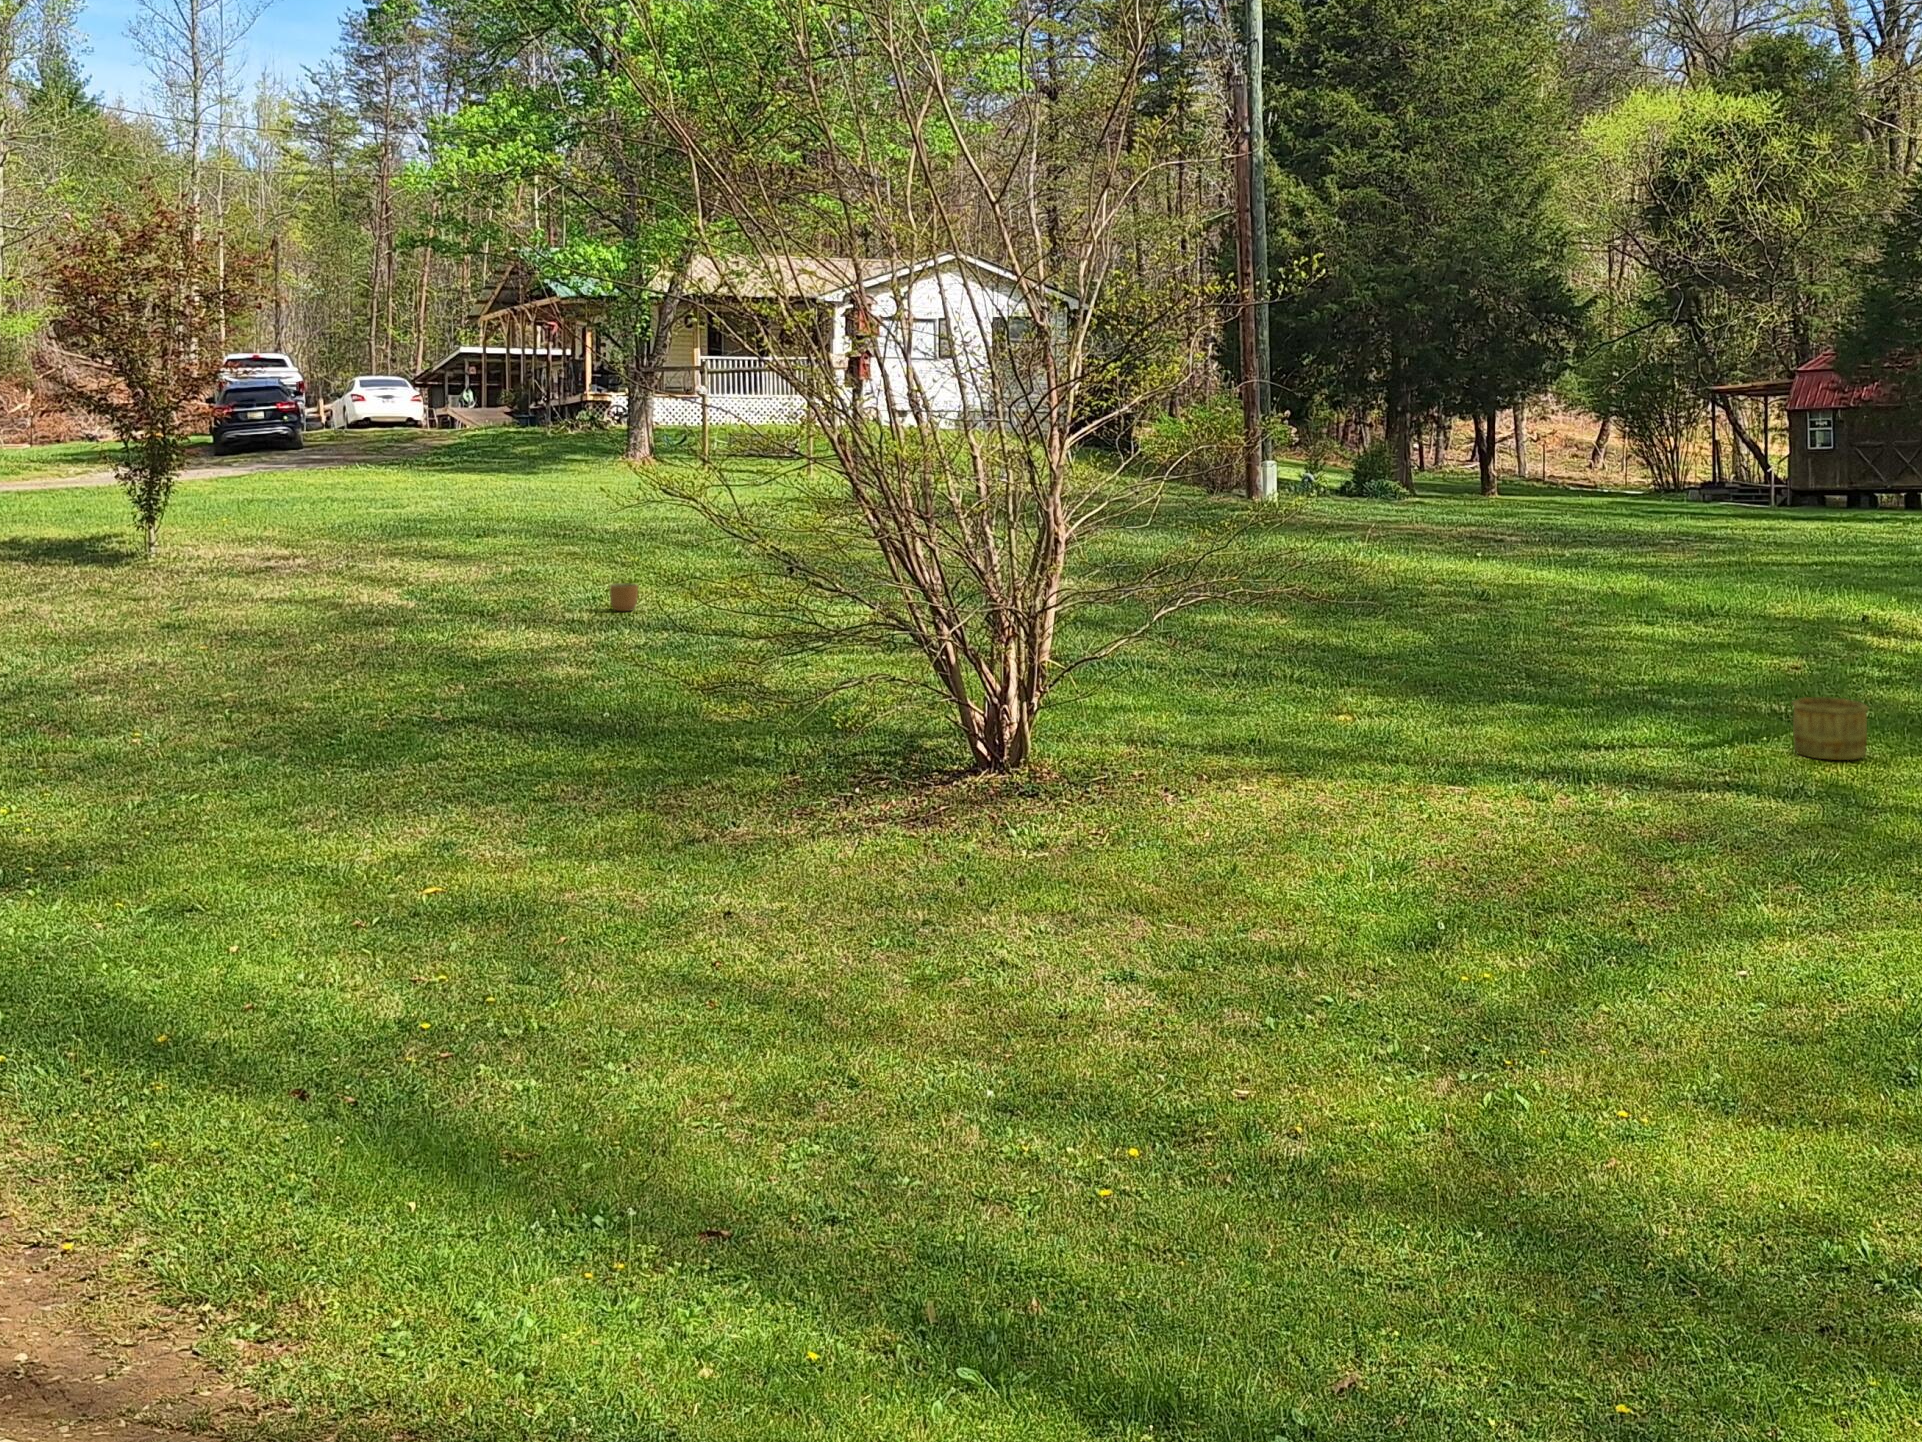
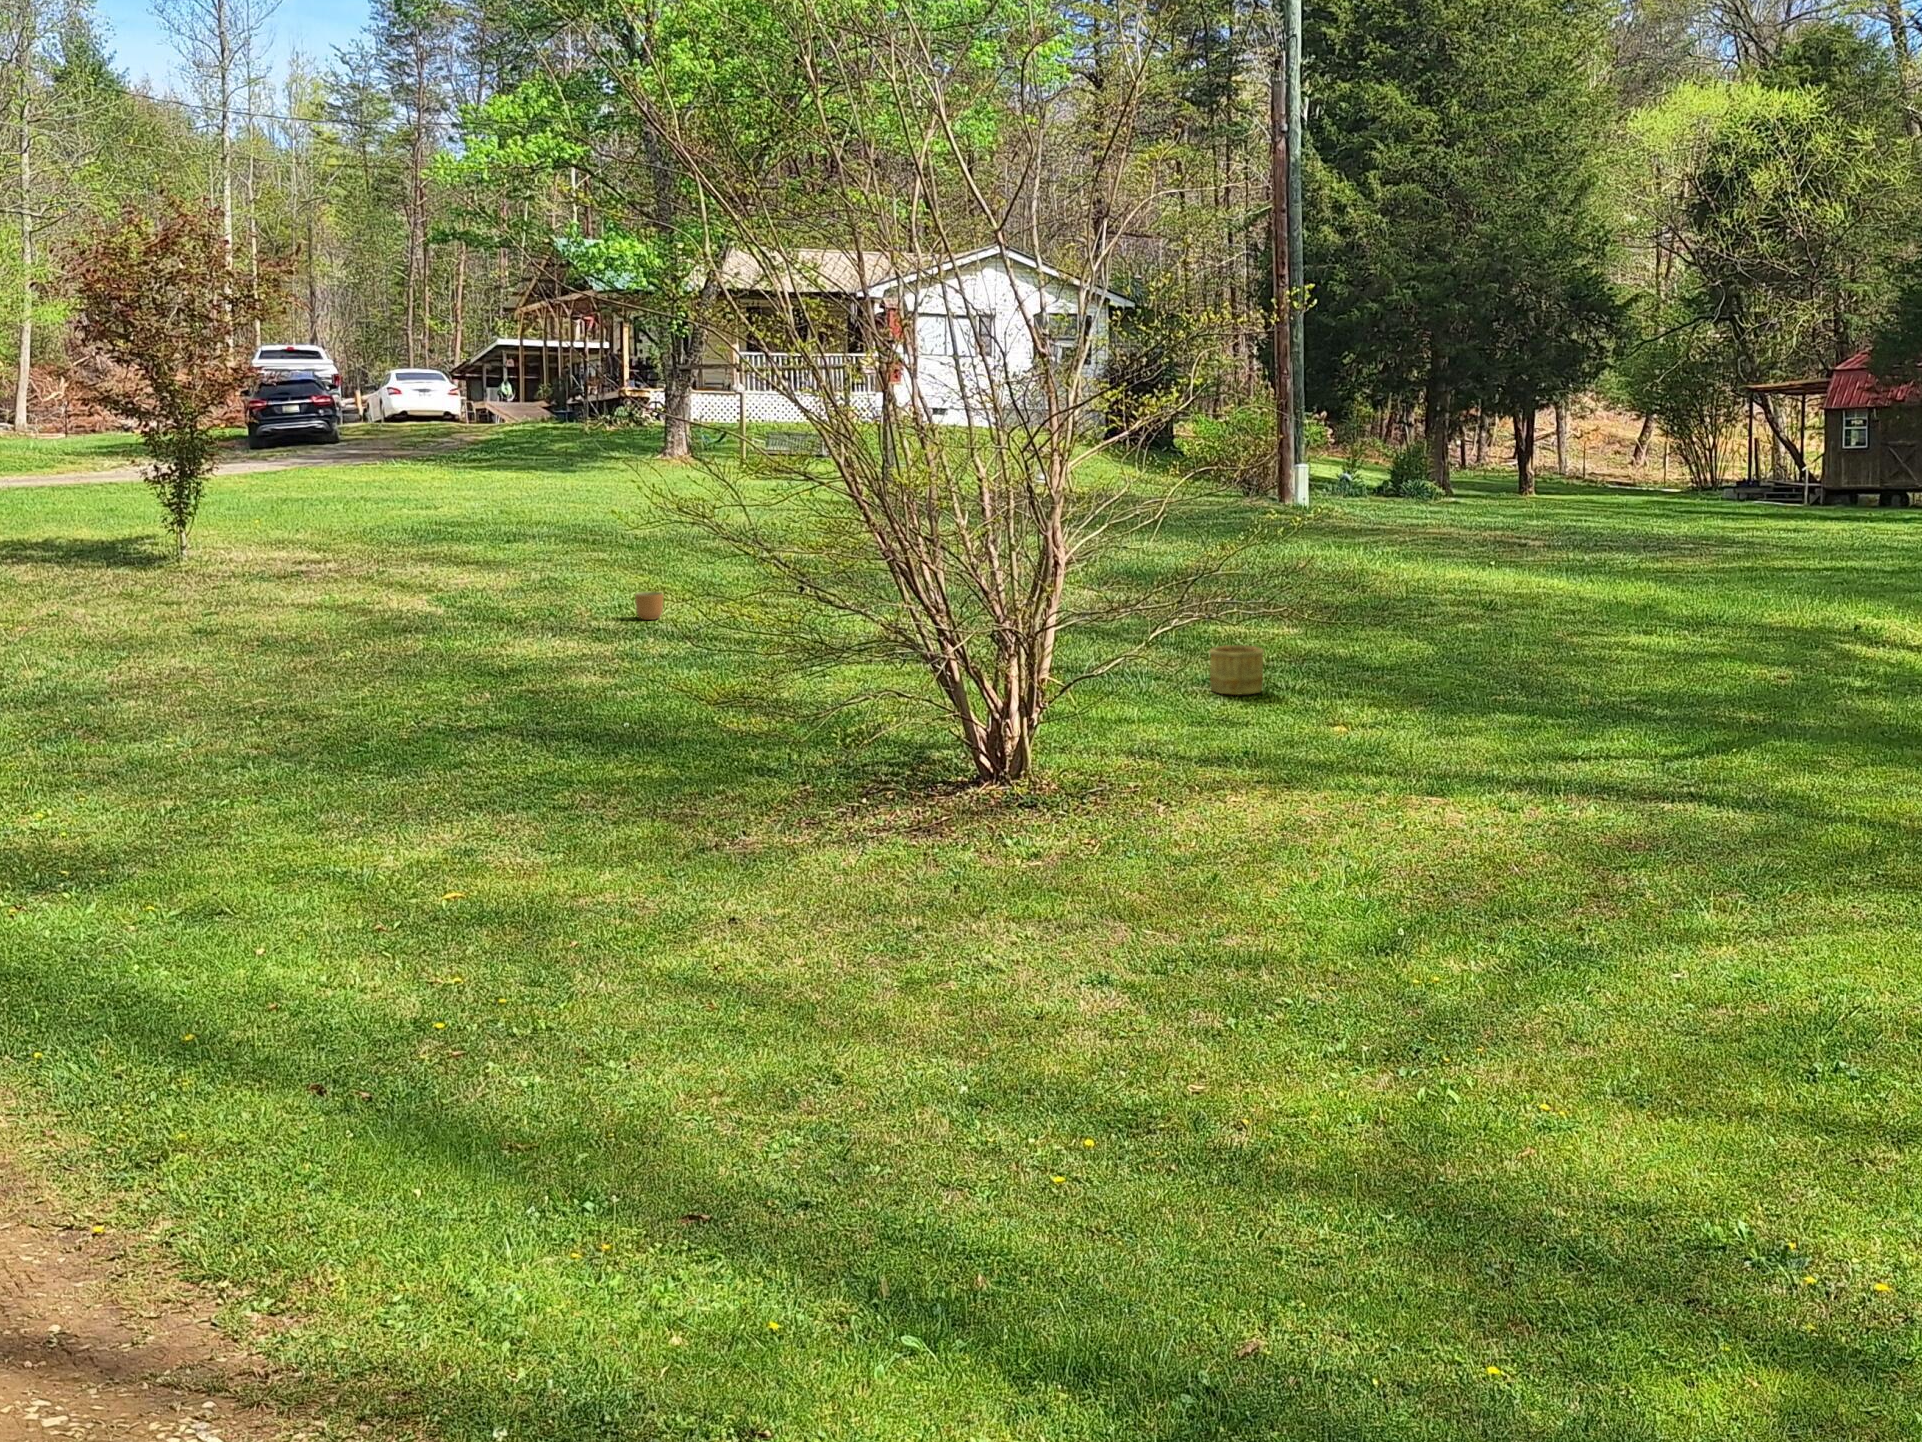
wooden bucket: present [1792,697,1869,760] -> present [1209,645,1264,695]

